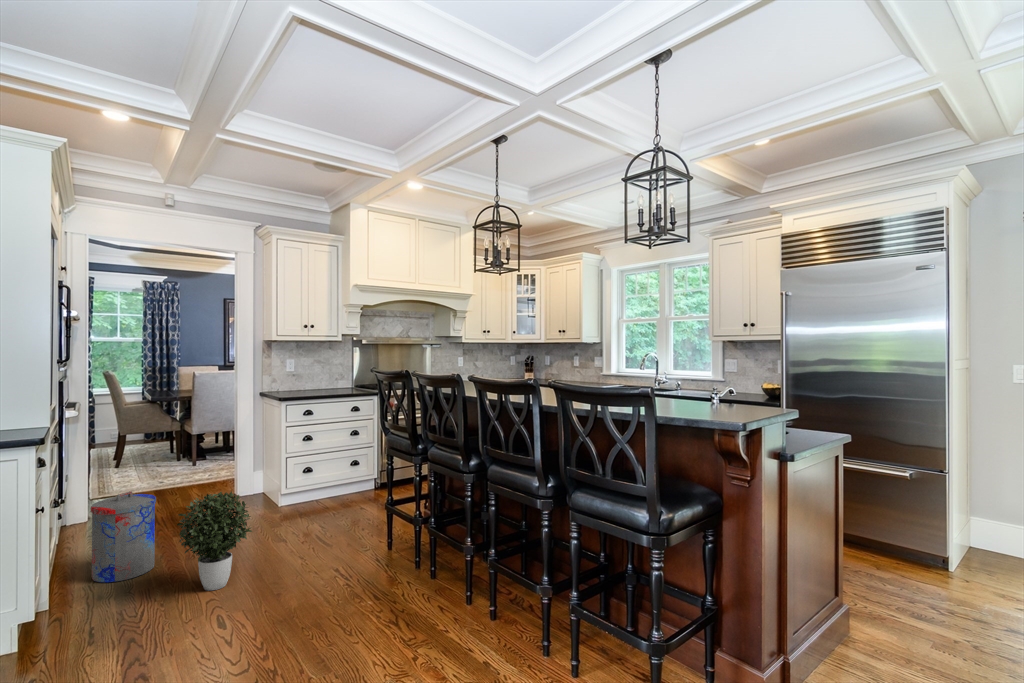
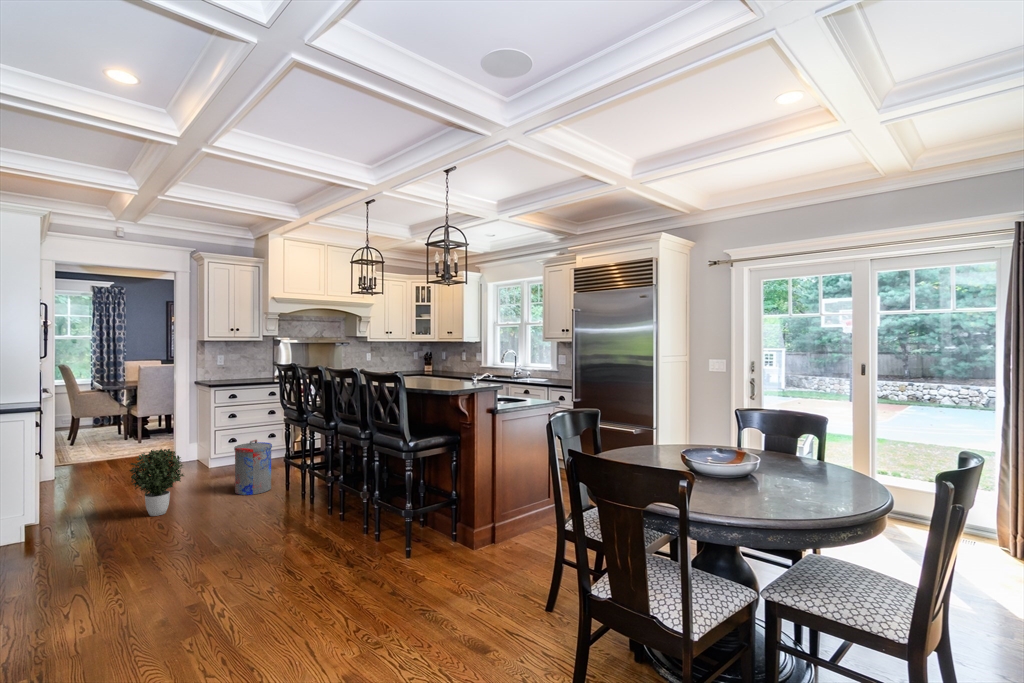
trash can: present [91,491,156,582] -> present [234,440,272,495]

